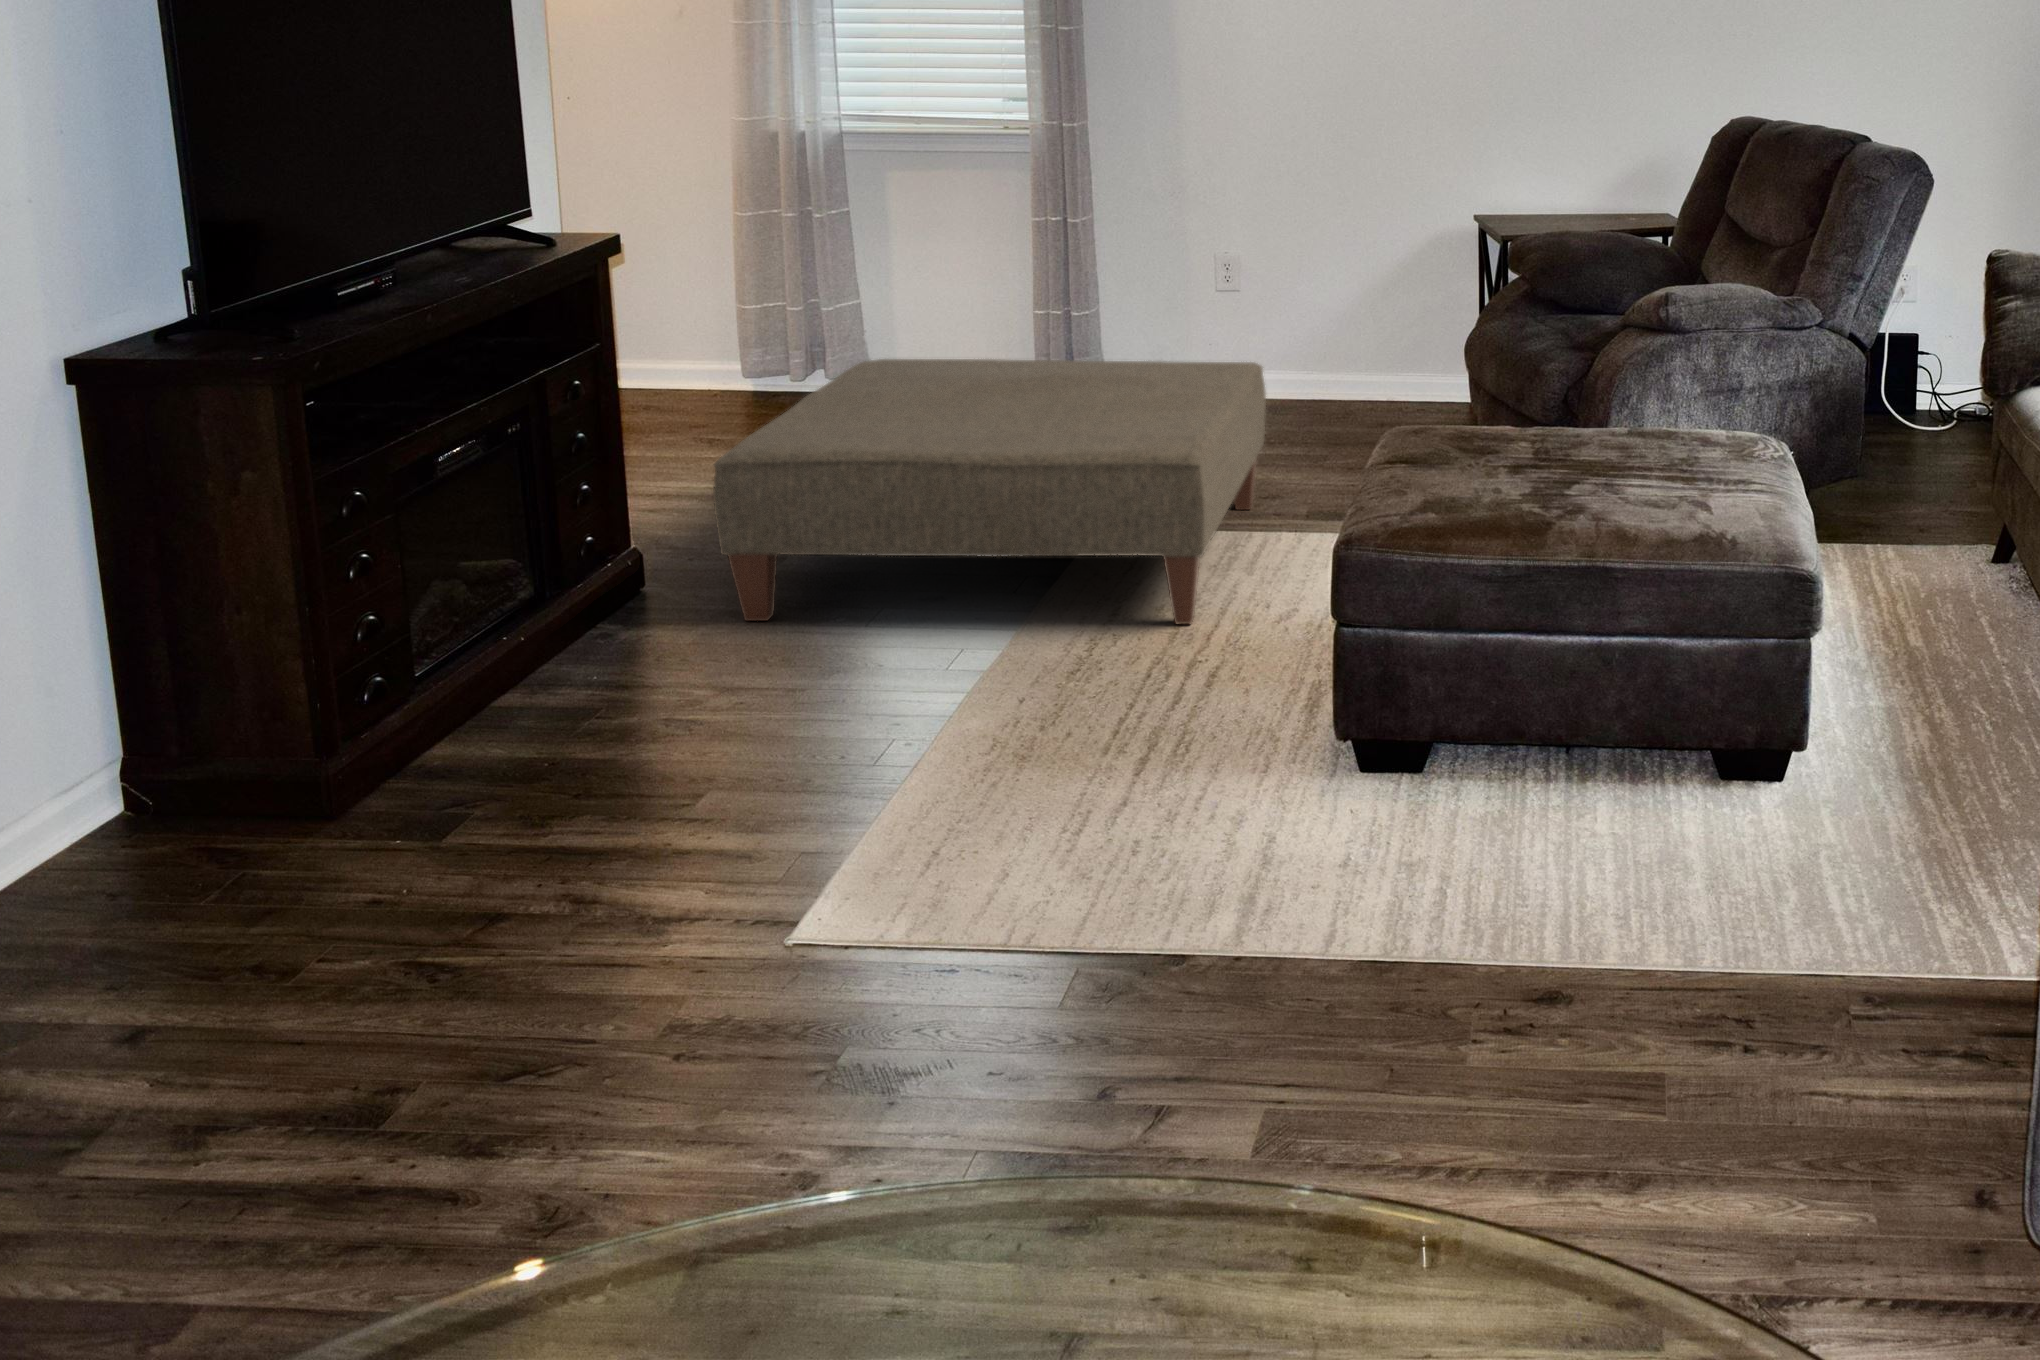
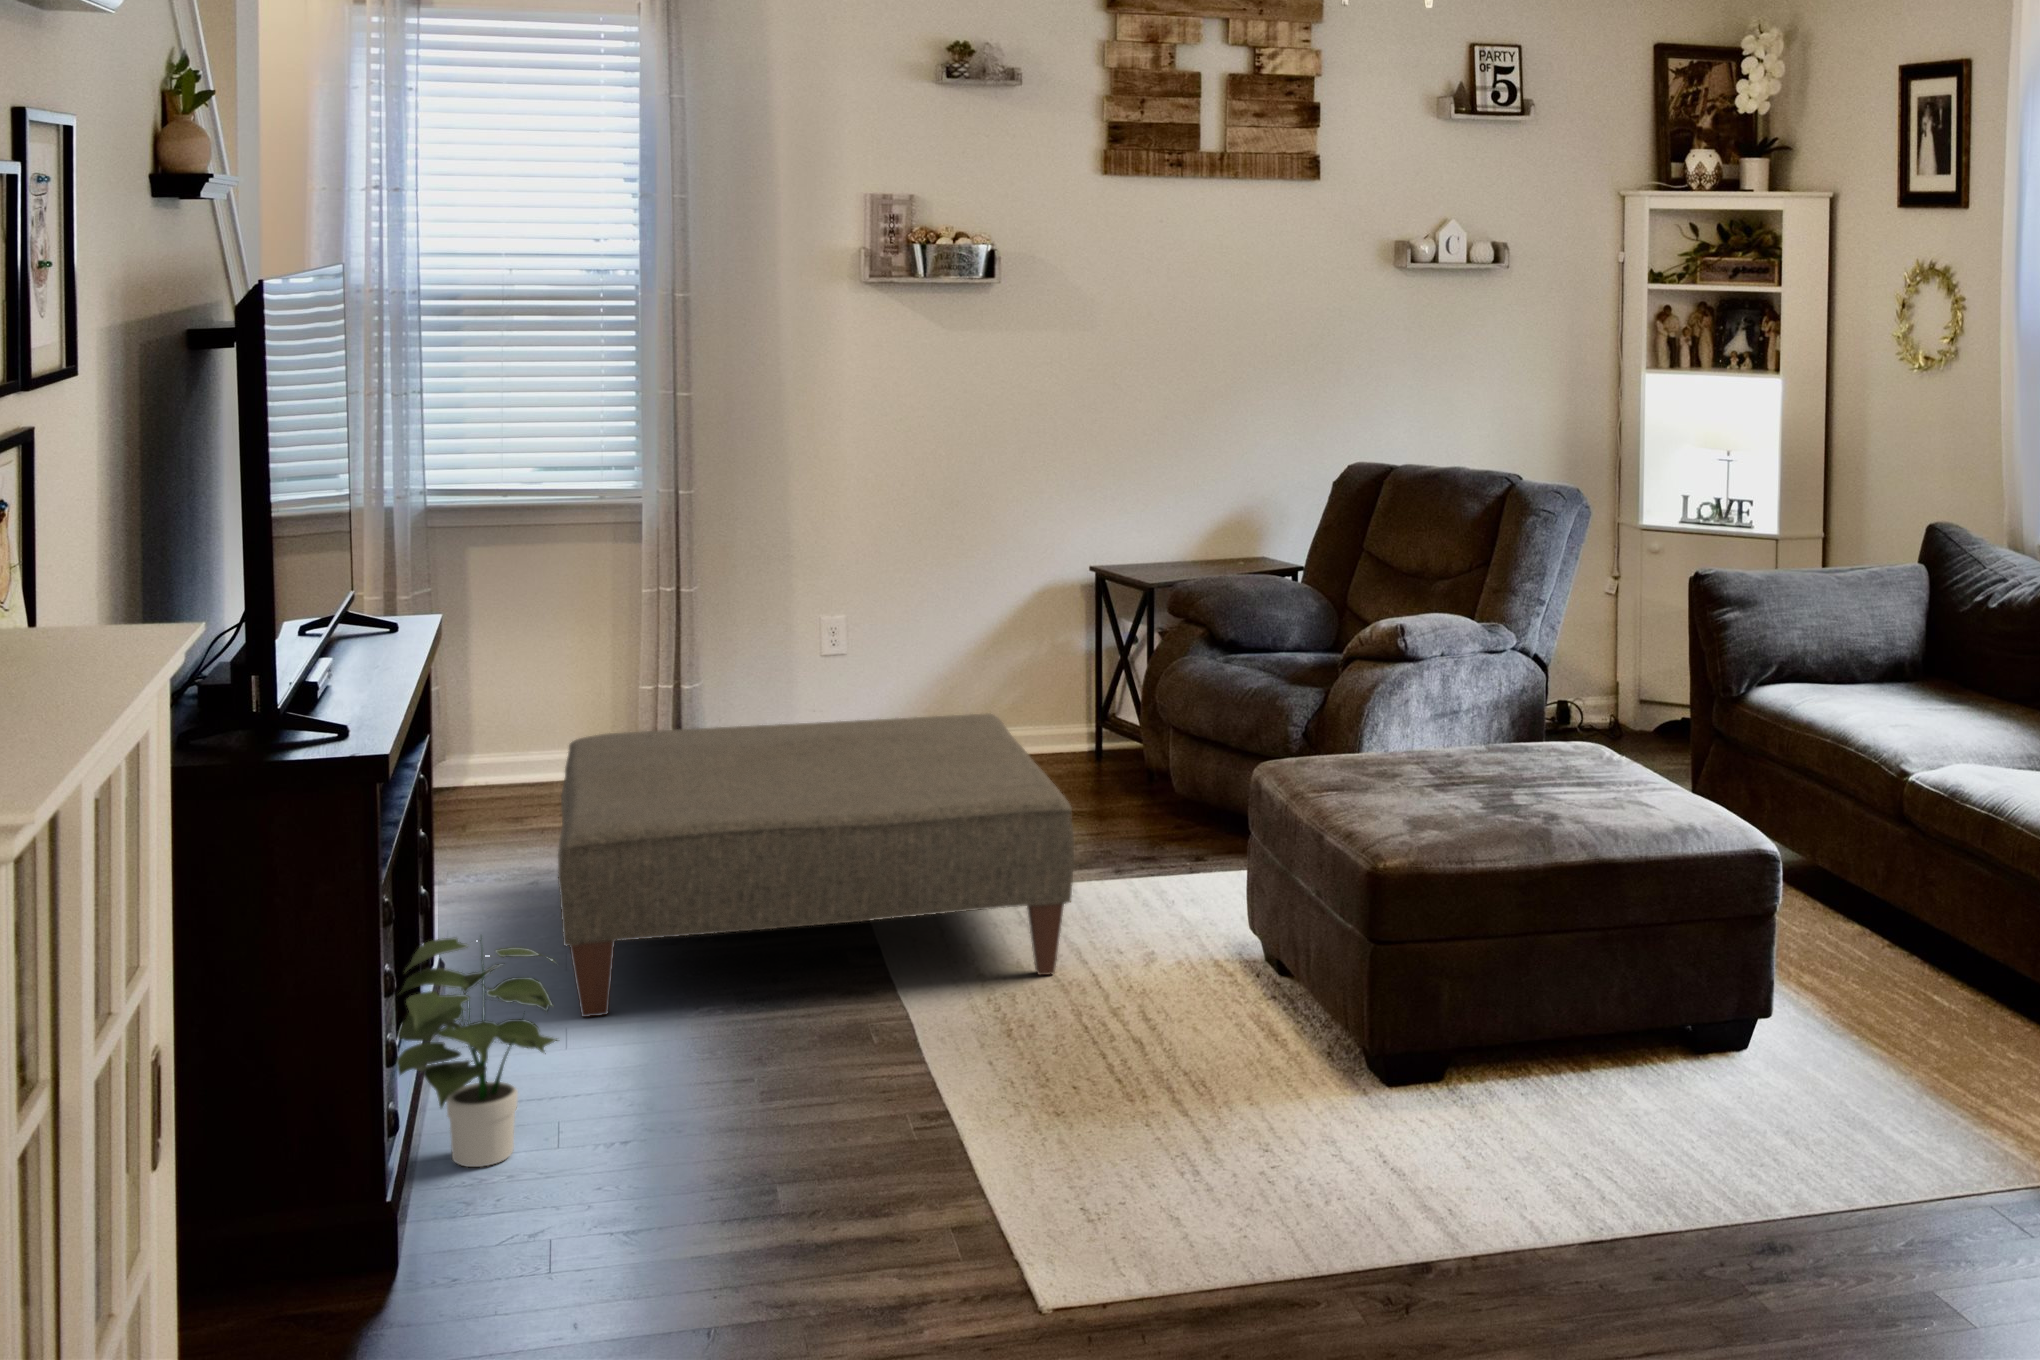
potted plant: none [426,538,608,746] -> present [397,937,558,1167]

